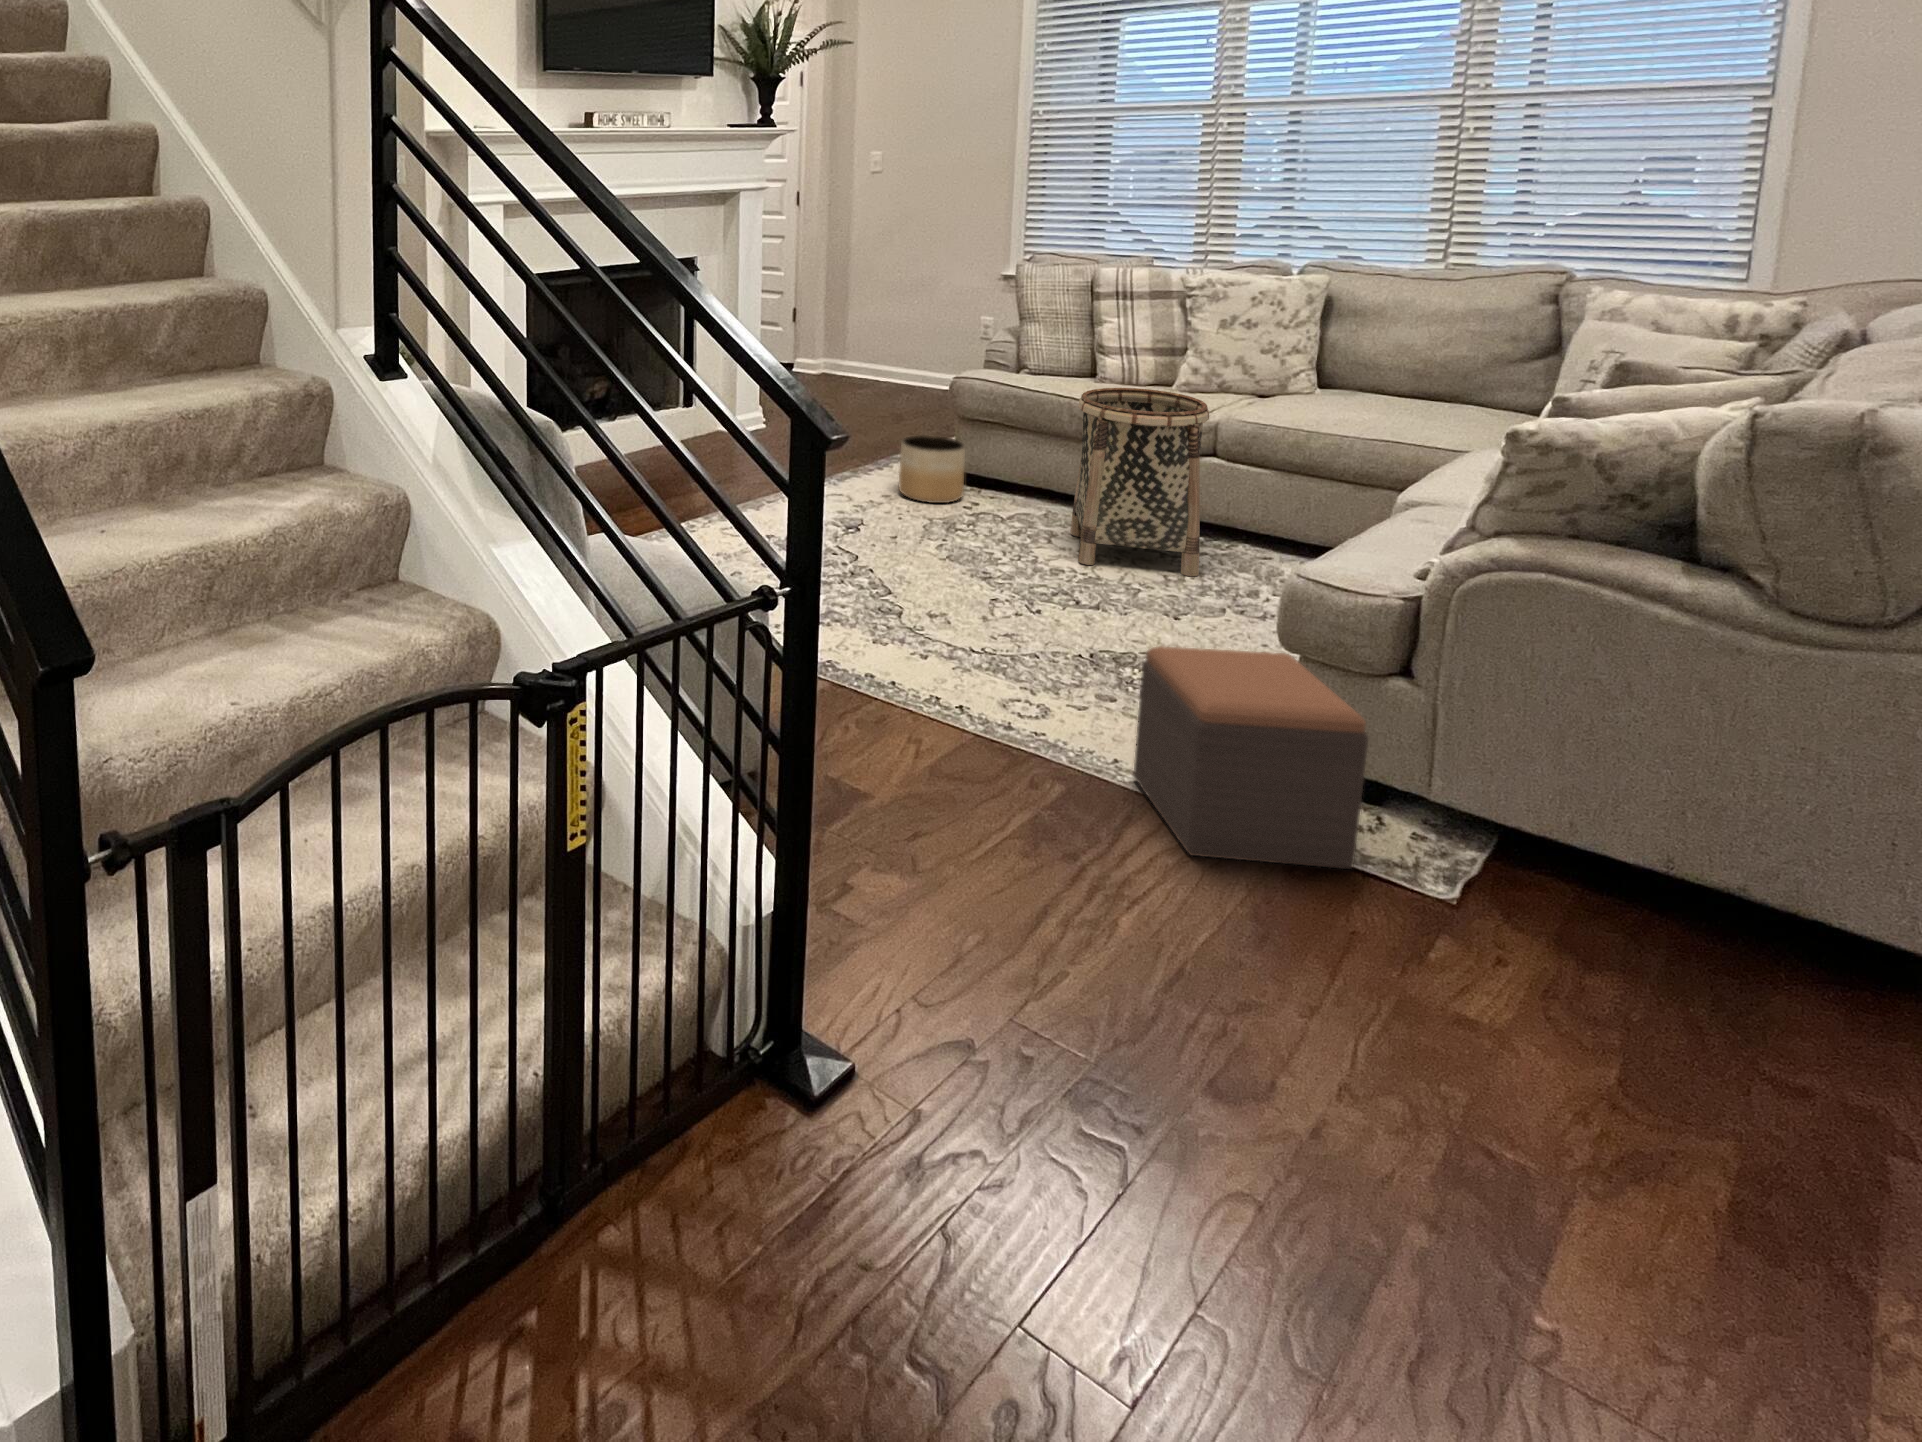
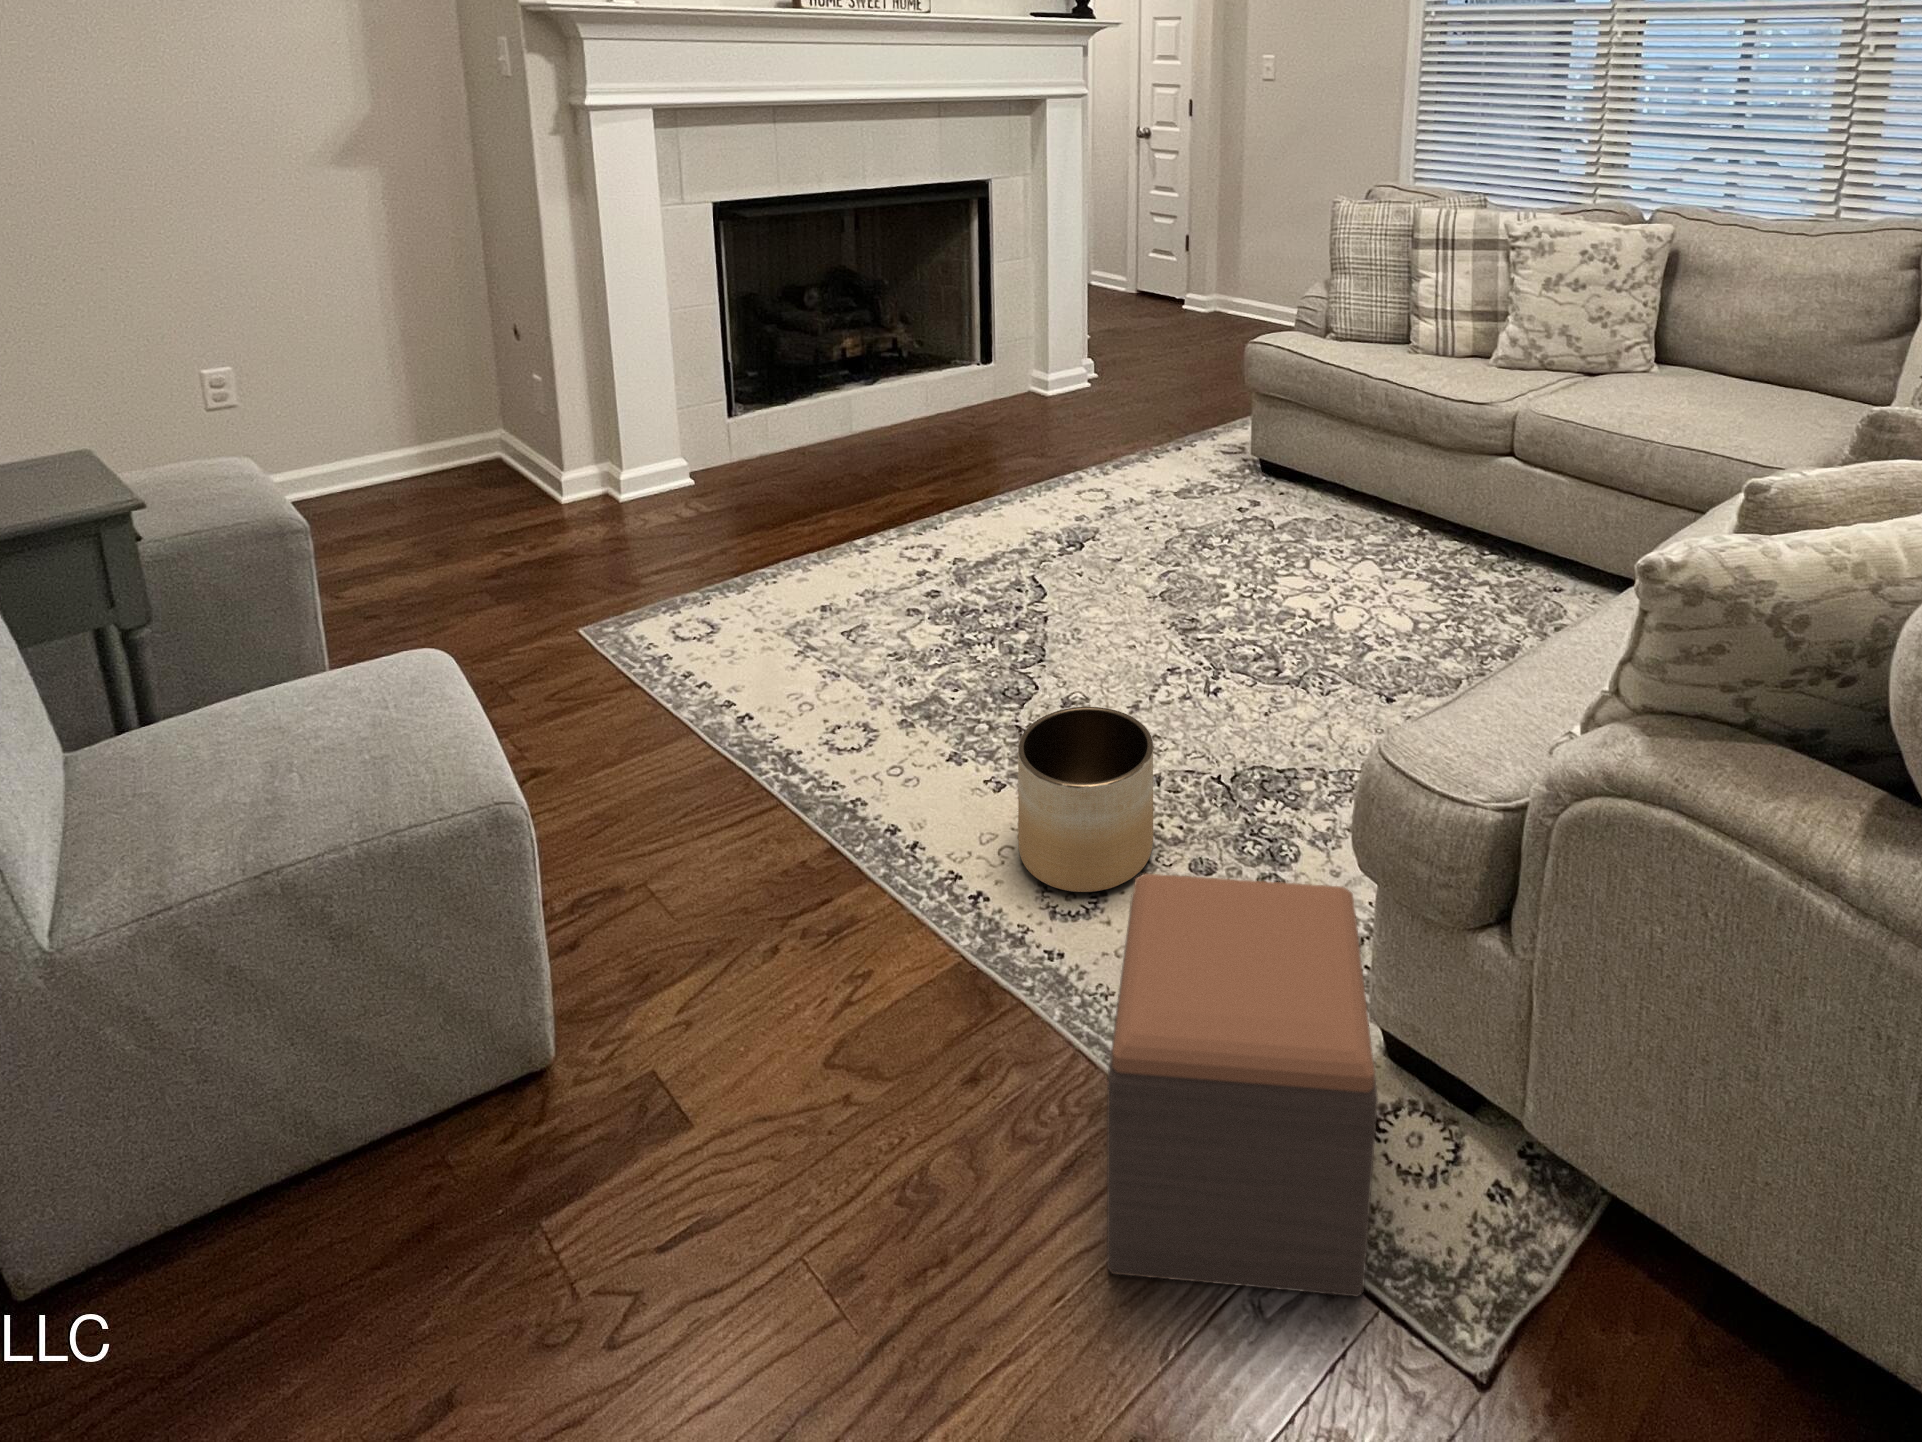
basket: present [1070,388,1209,576] -> none [1313,371,1477,625]
planter: present [899,435,965,503] -> present [1018,707,1153,892]

